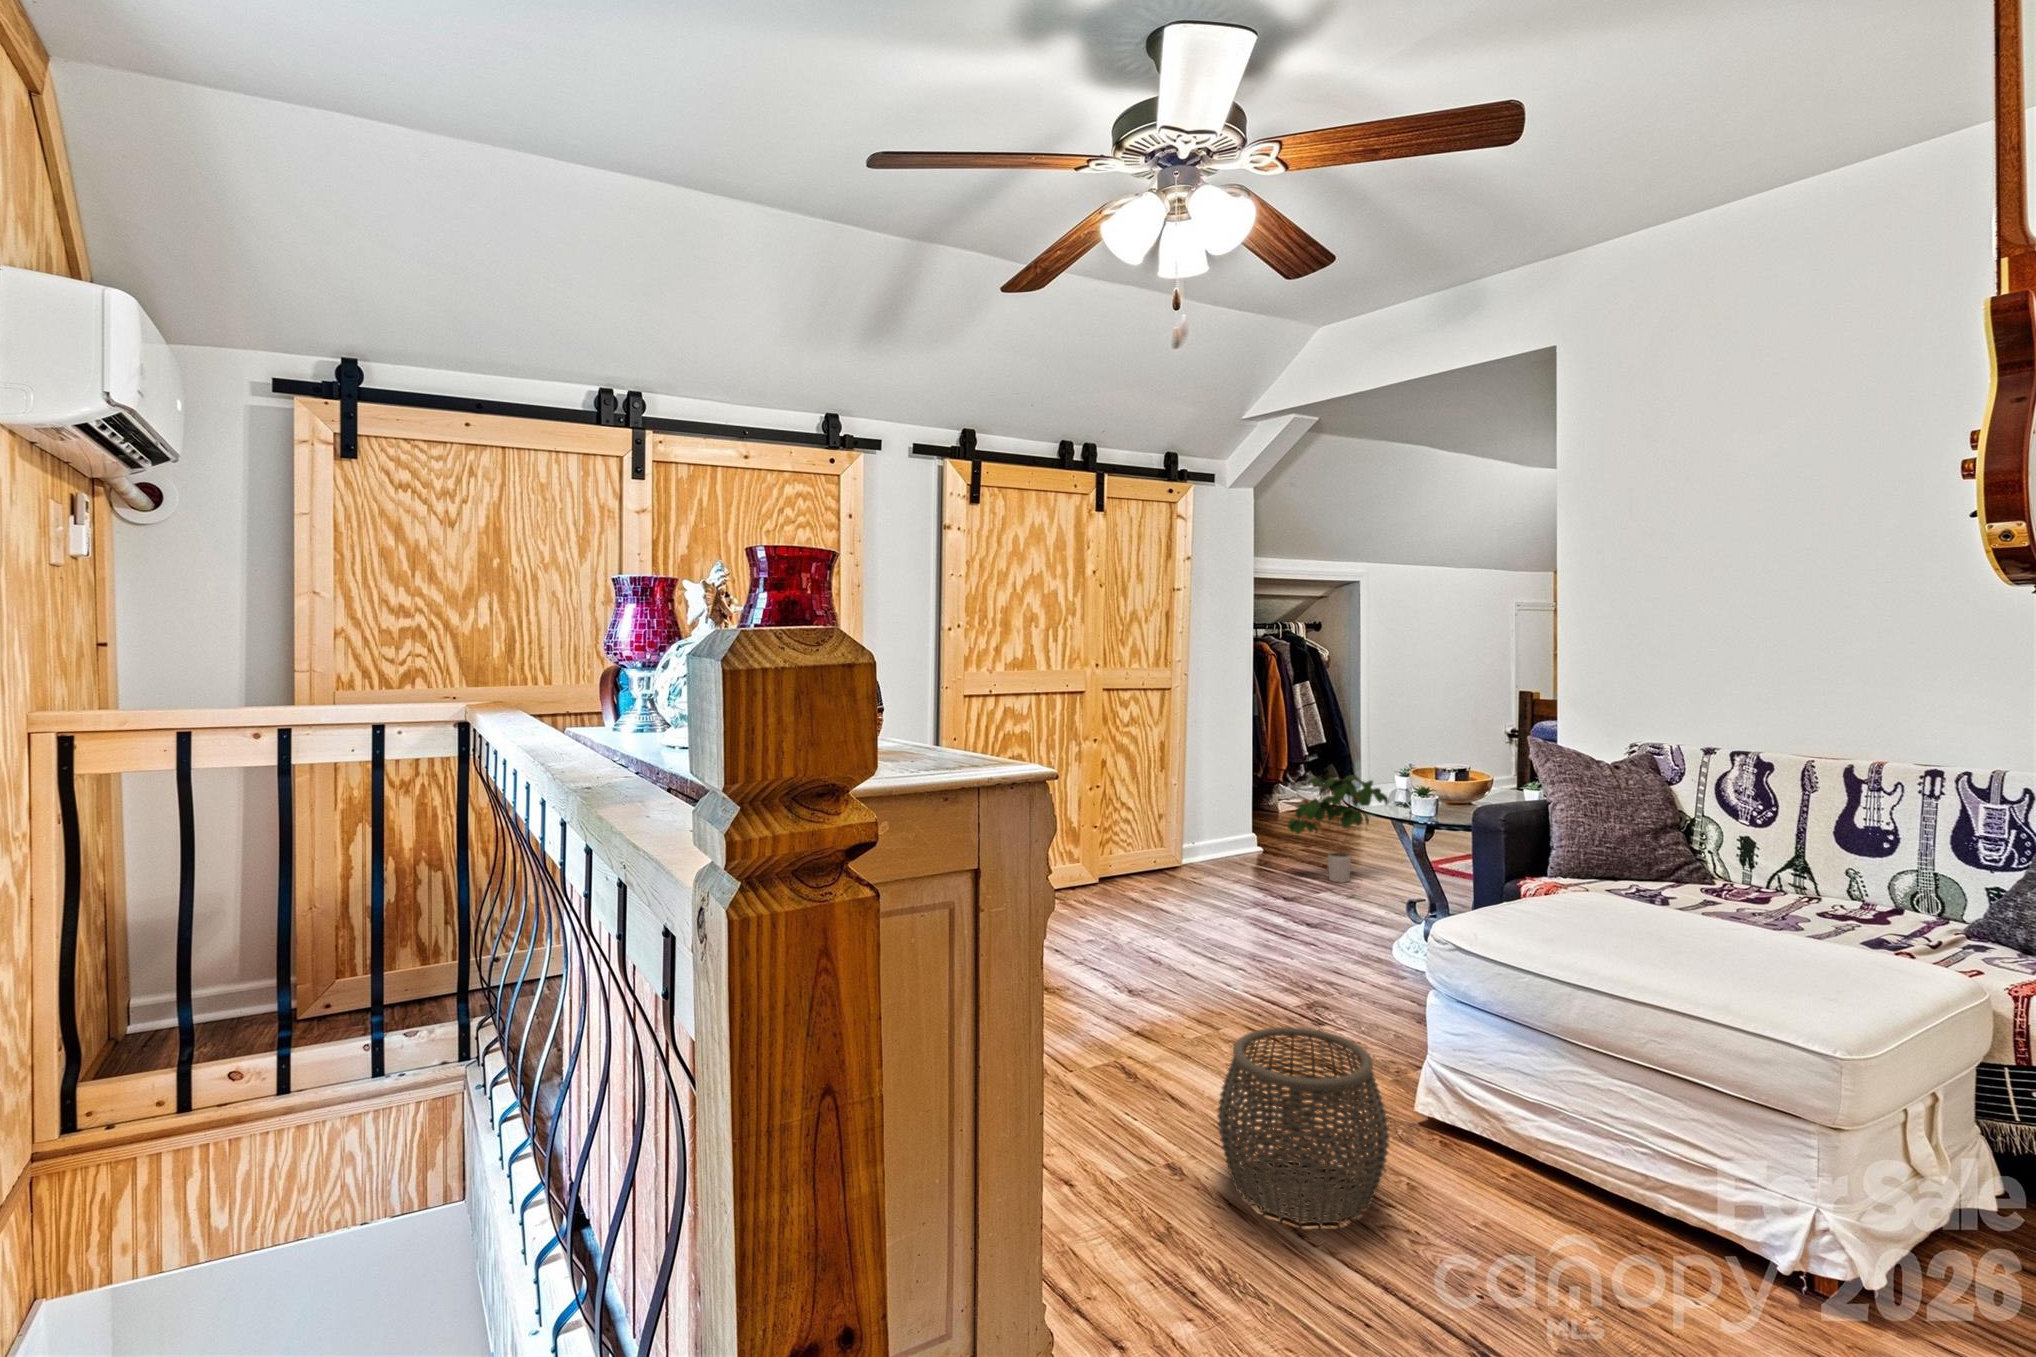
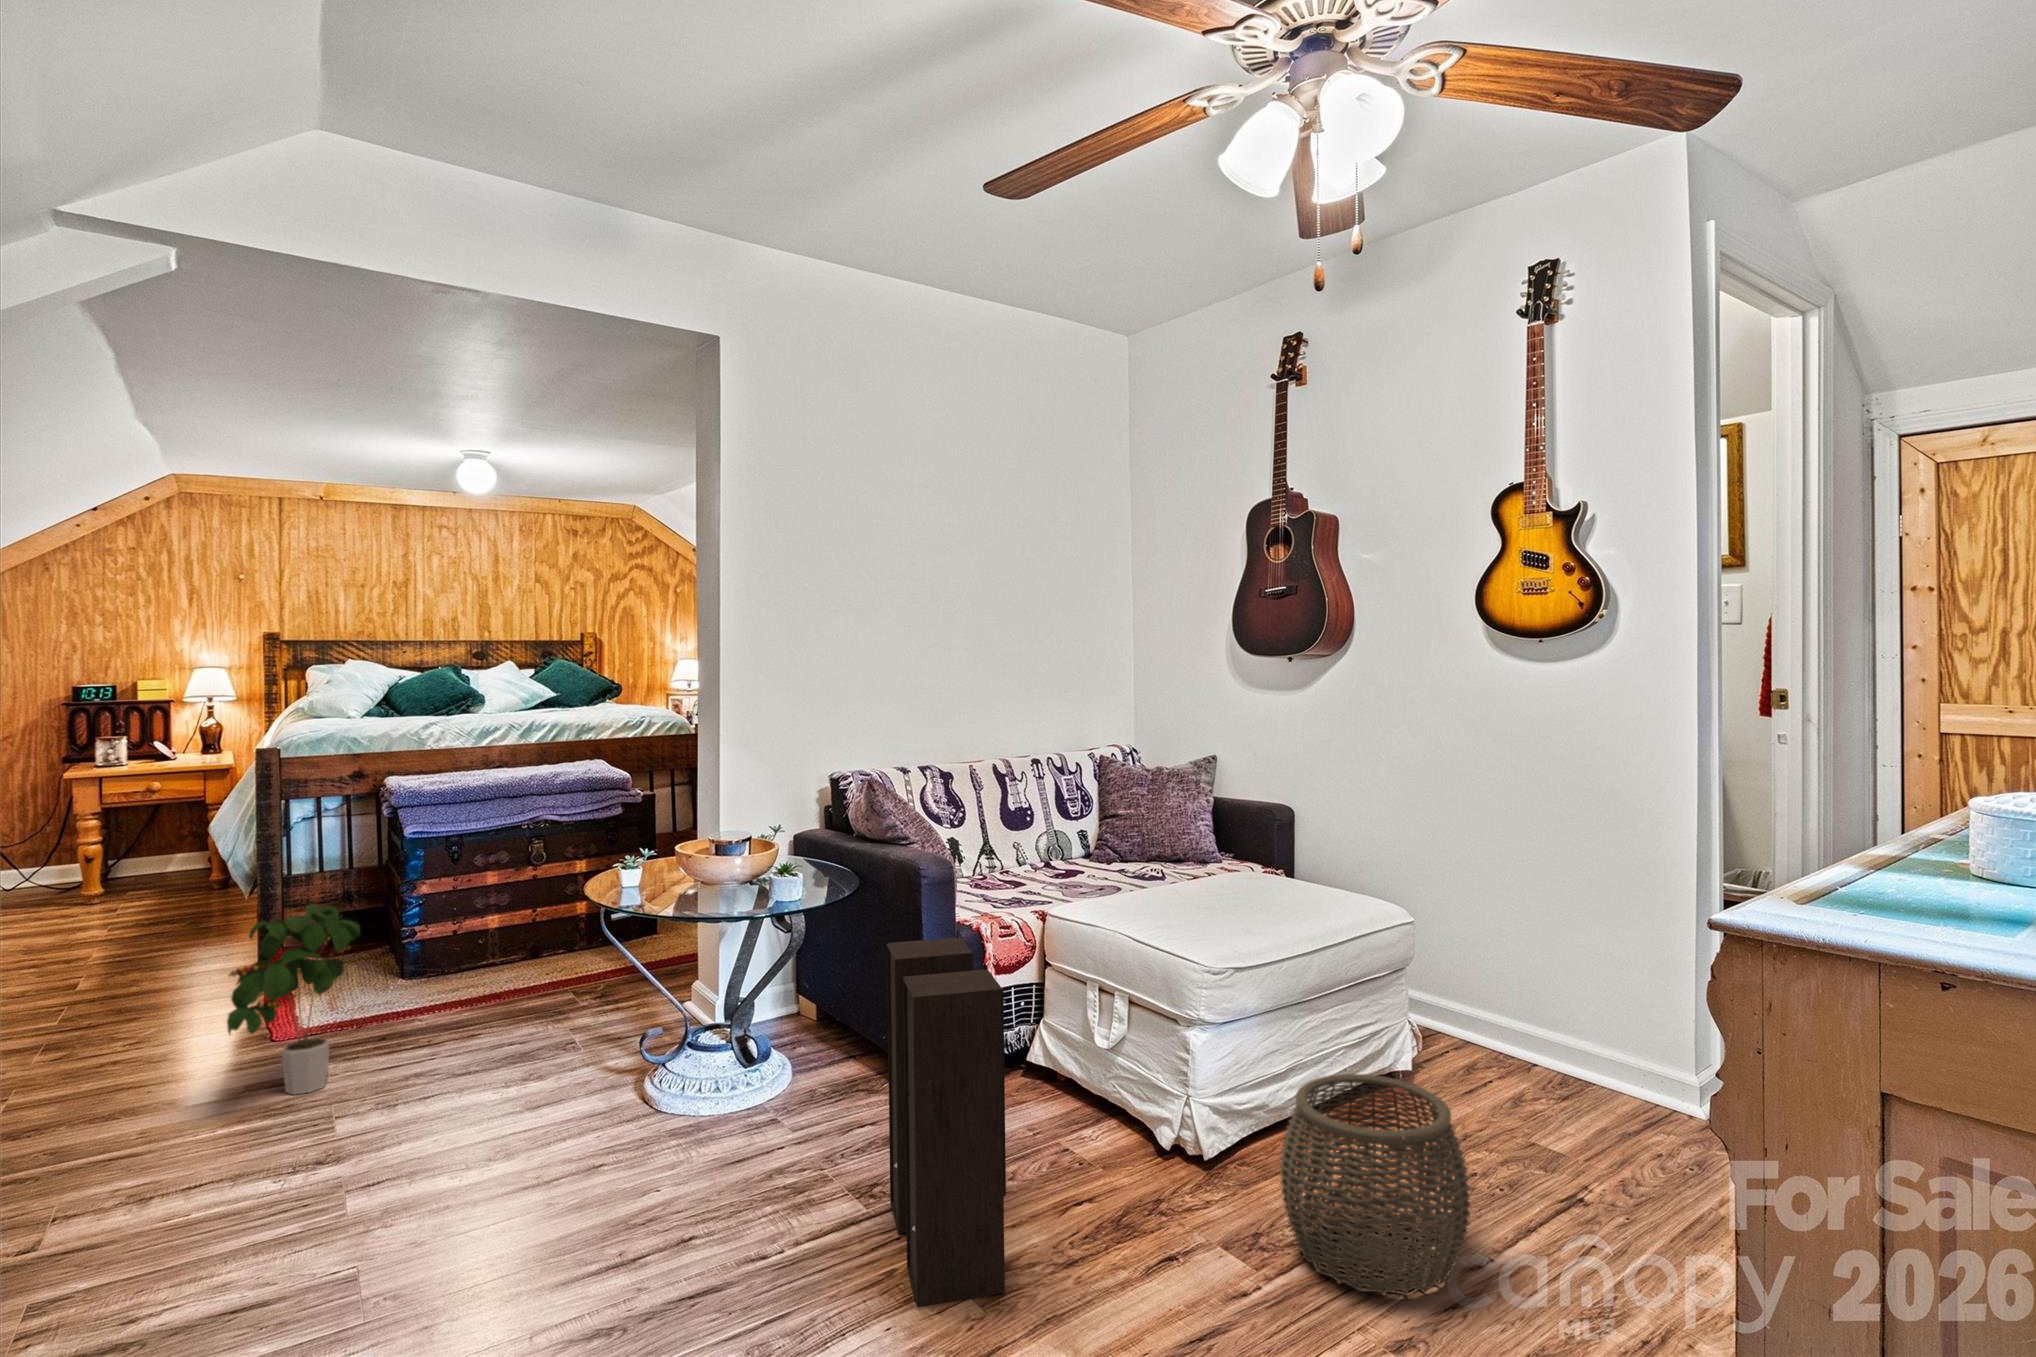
speaker: none [1176,838,1320,1051] -> present [887,937,1006,1307]

